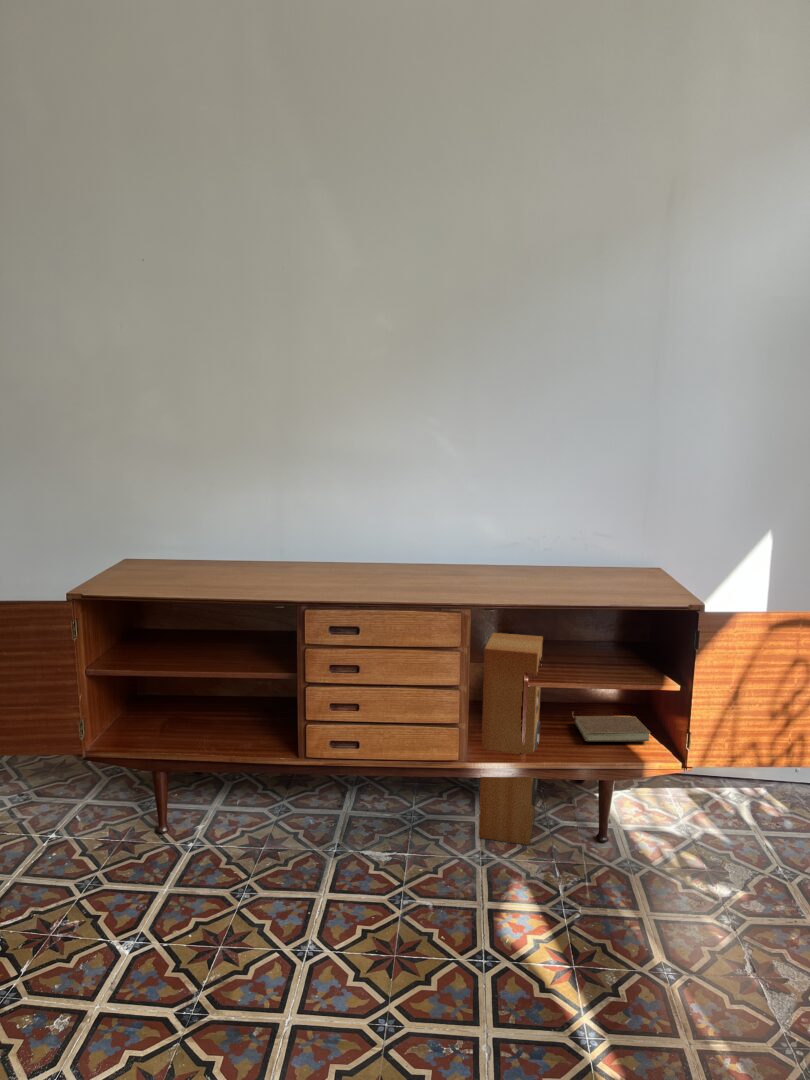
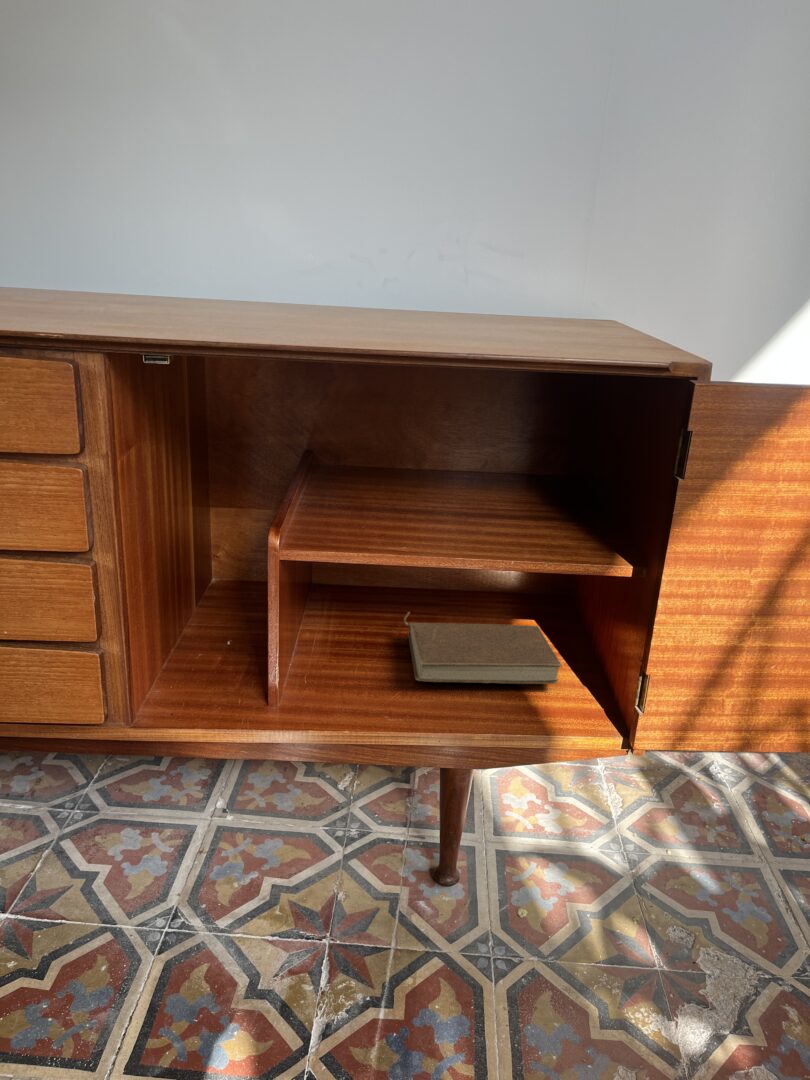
speaker: present [479,633,543,845] -> none [171,435,336,890]

